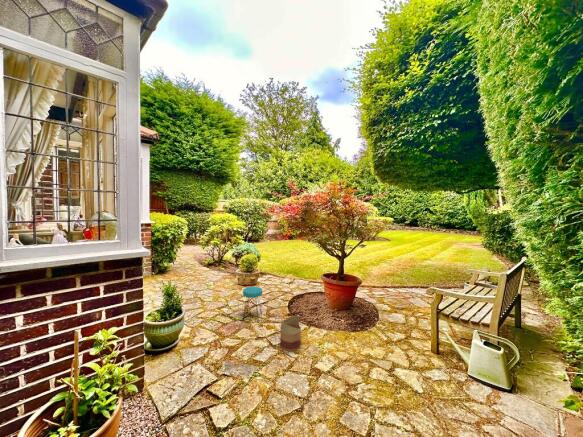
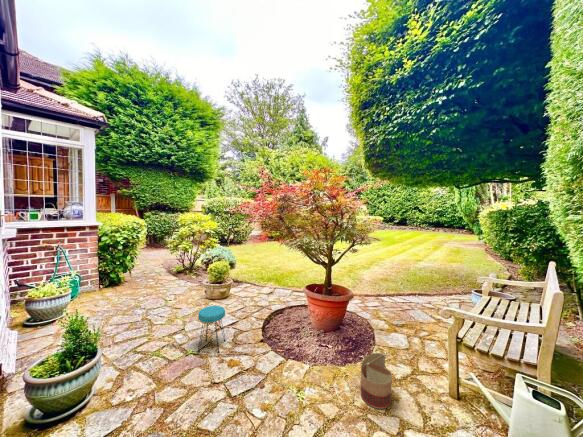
basket: present [280,316,301,351] -> present [360,353,392,409]

